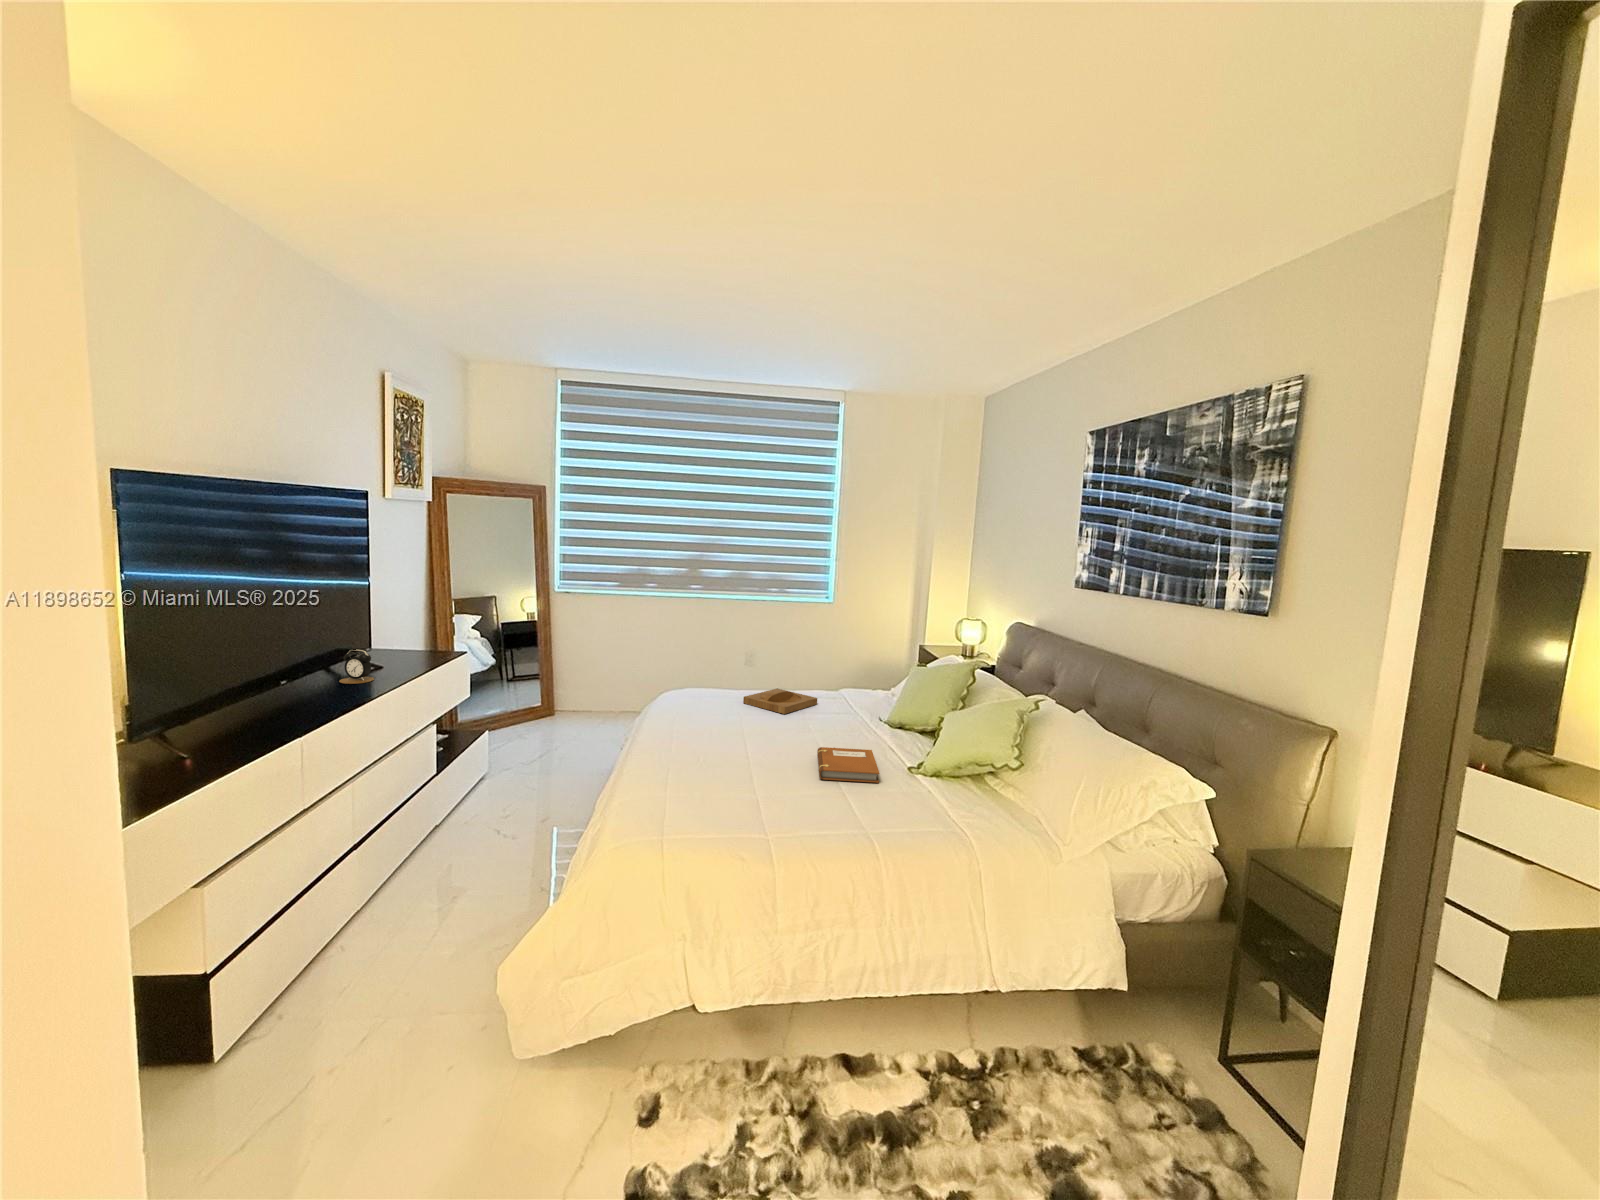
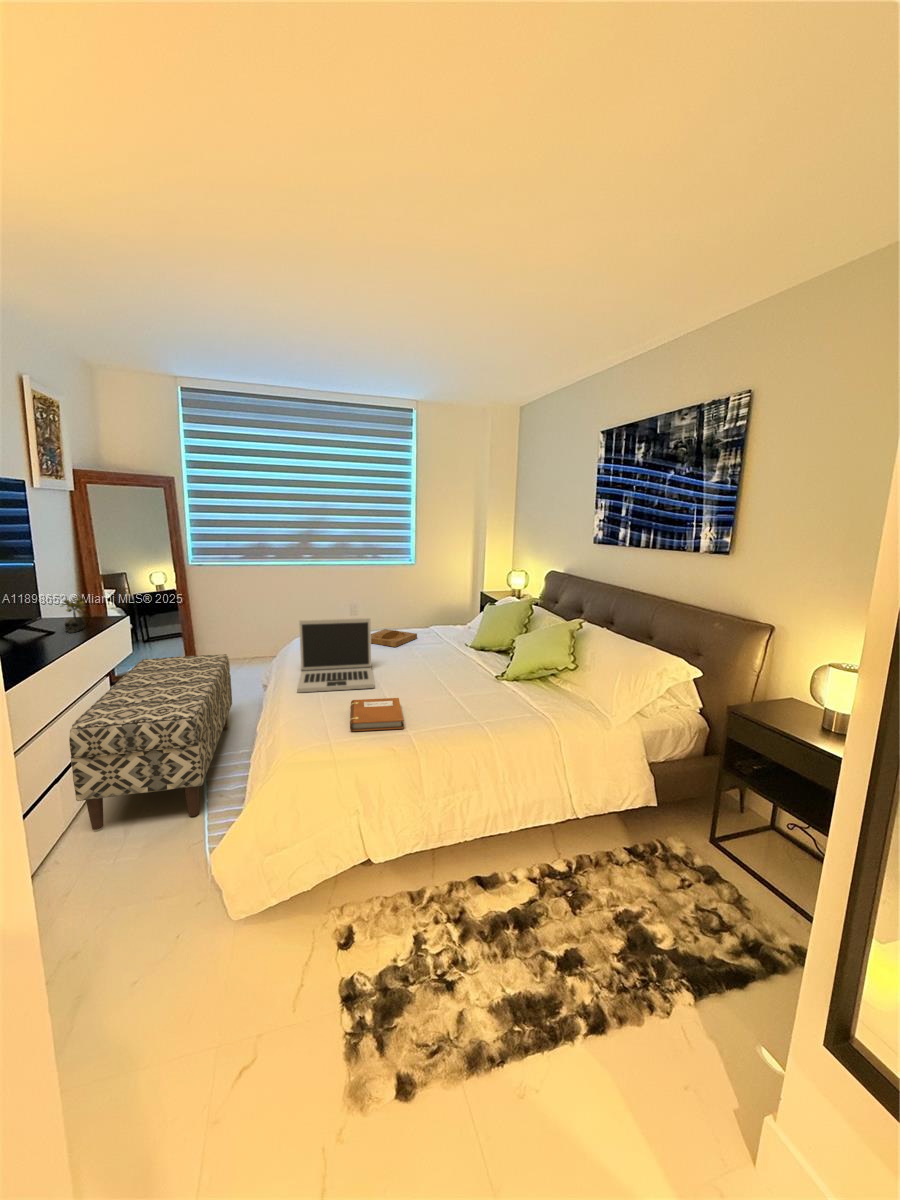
succulent plant: none [384,620,415,665] -> present [63,597,85,633]
alarm clock: present [339,650,374,684] -> none [28,622,60,651]
laptop: none [638,669,745,767] -> present [297,618,374,692]
bench: none [361,703,575,914] -> present [69,654,232,830]
notebook: present [817,747,879,783] -> present [350,698,404,731]

